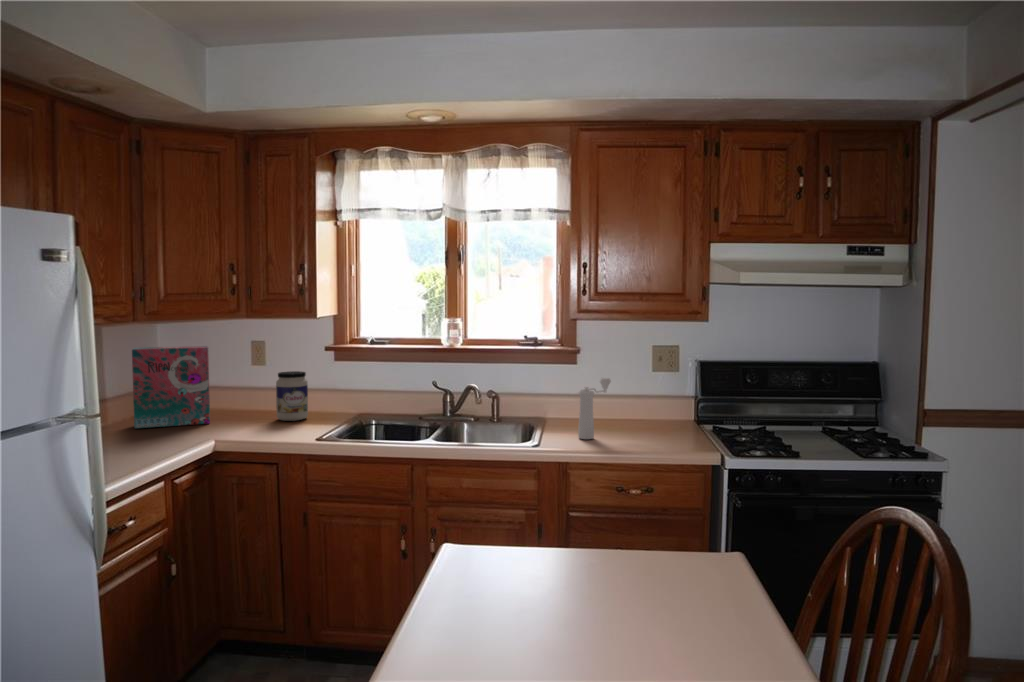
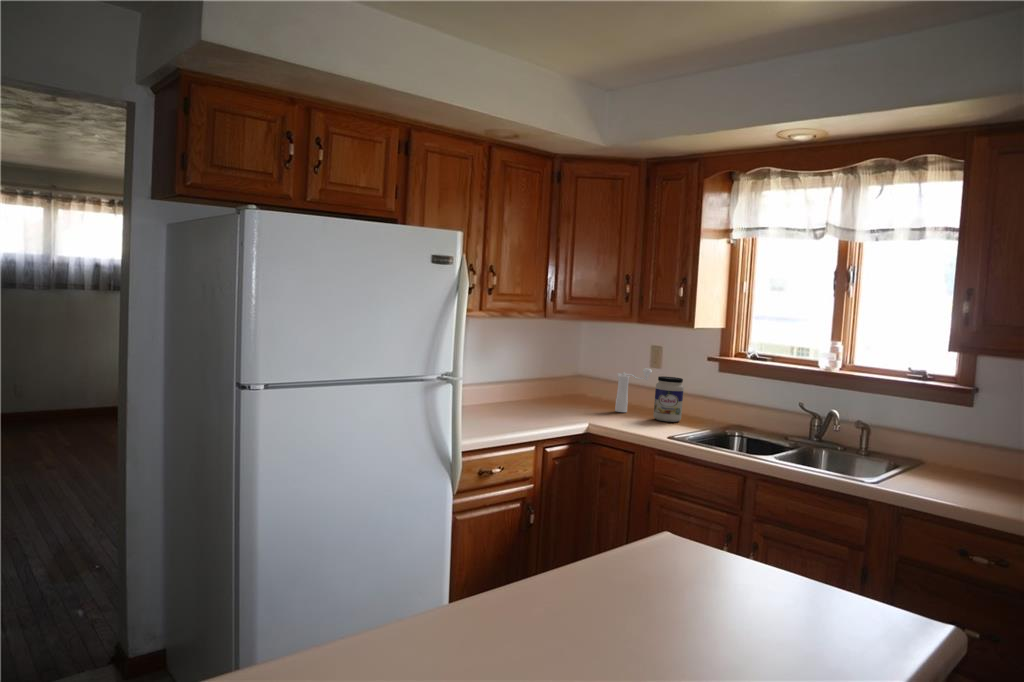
cereal box: present [132,346,210,428] -> none [545,342,609,412]
pepper mill: present [578,378,611,439] -> present [615,368,652,412]

